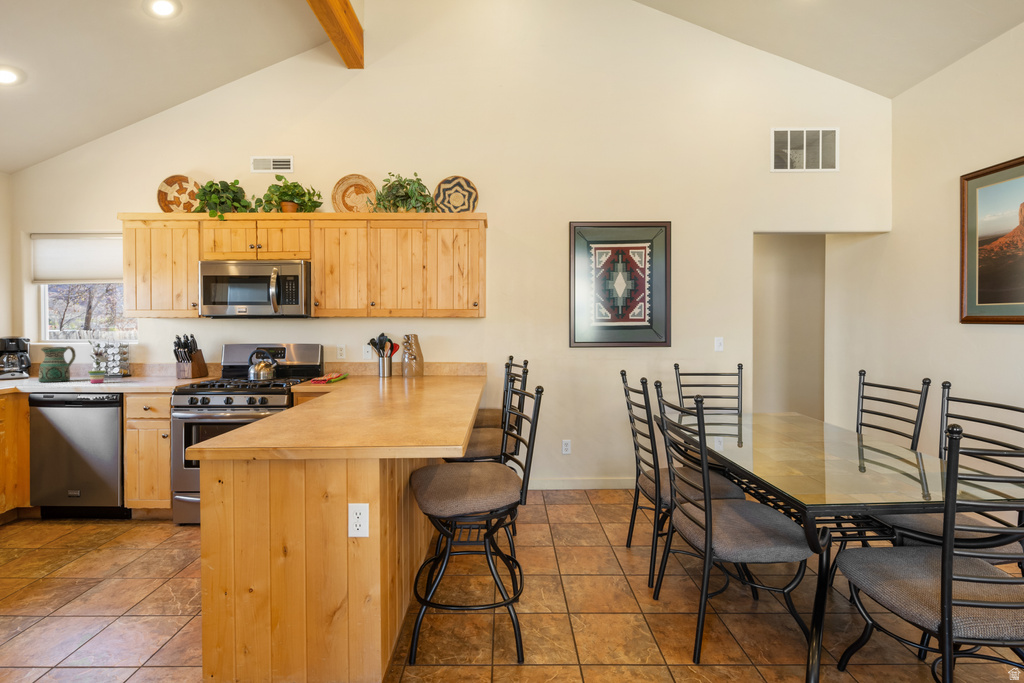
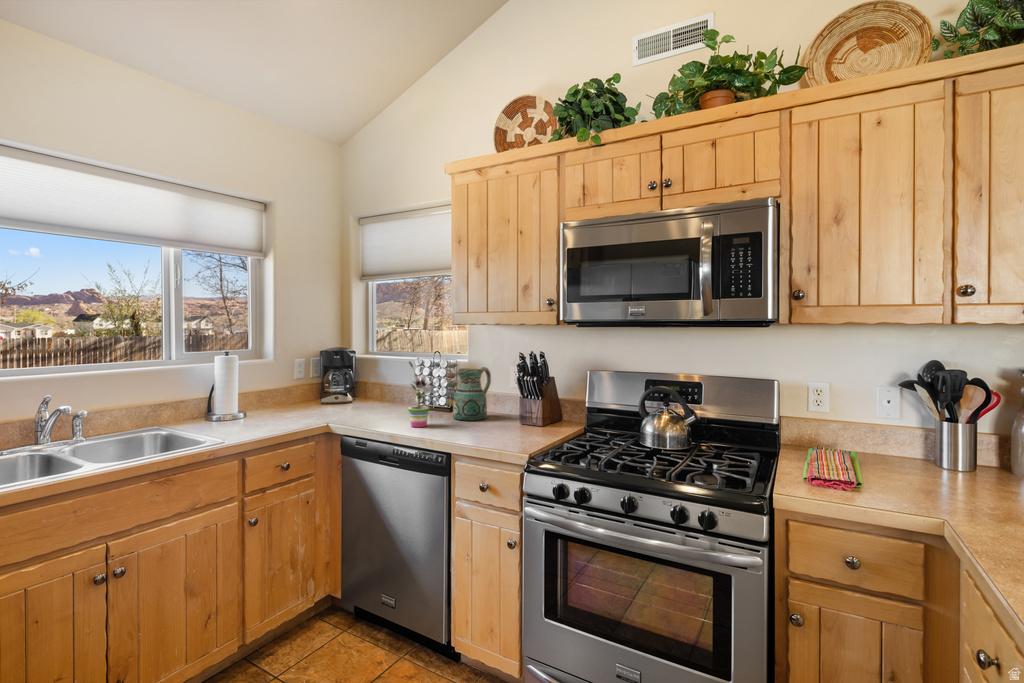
ceramic pitcher: present [38,346,76,382] -> present [453,367,491,420]

